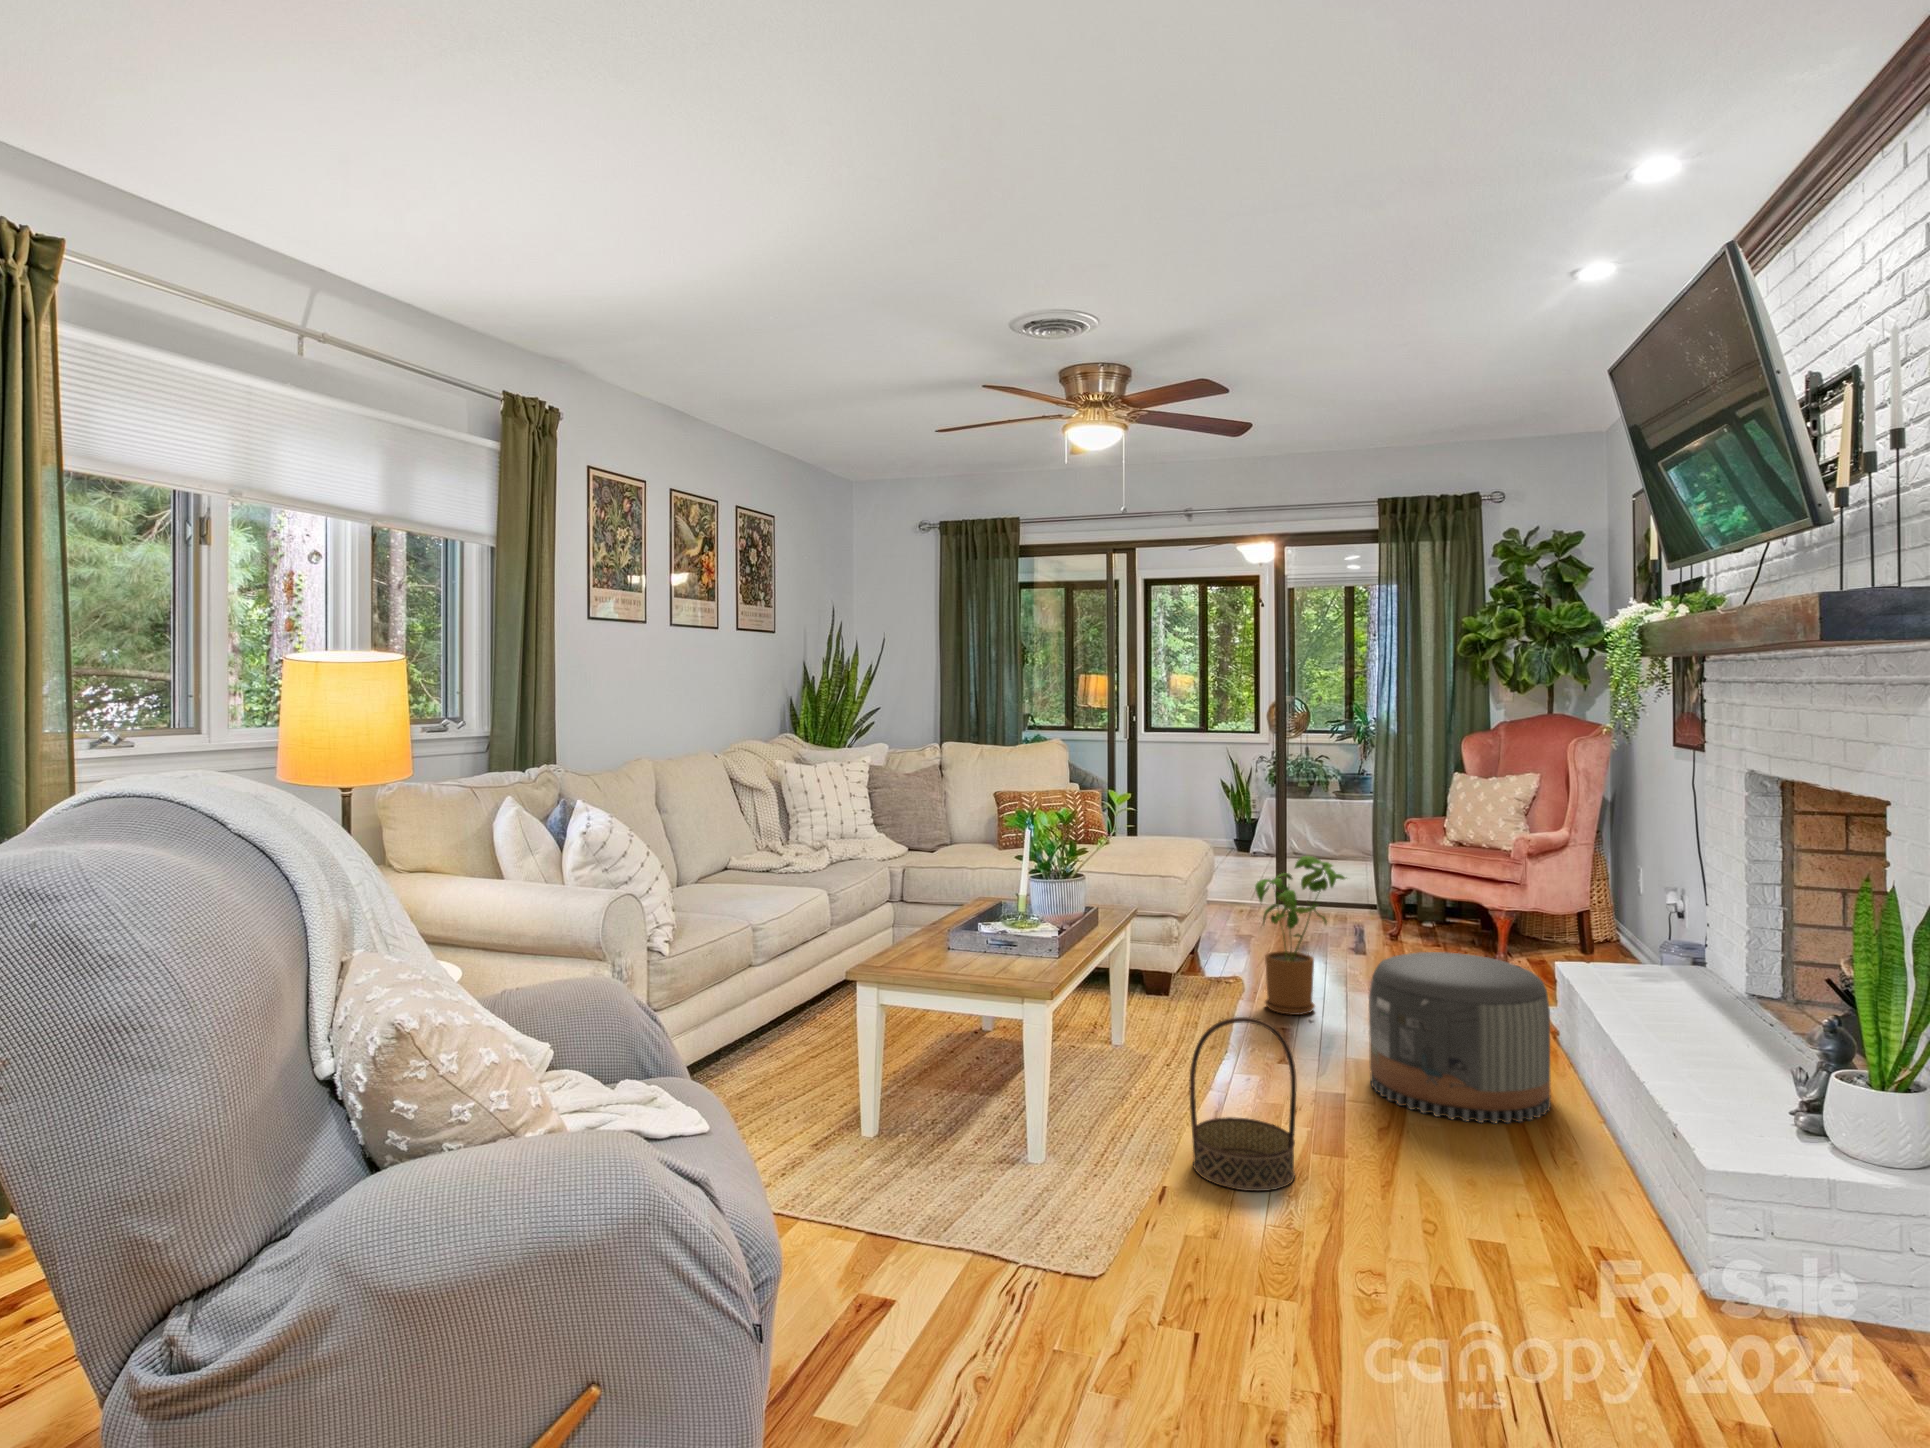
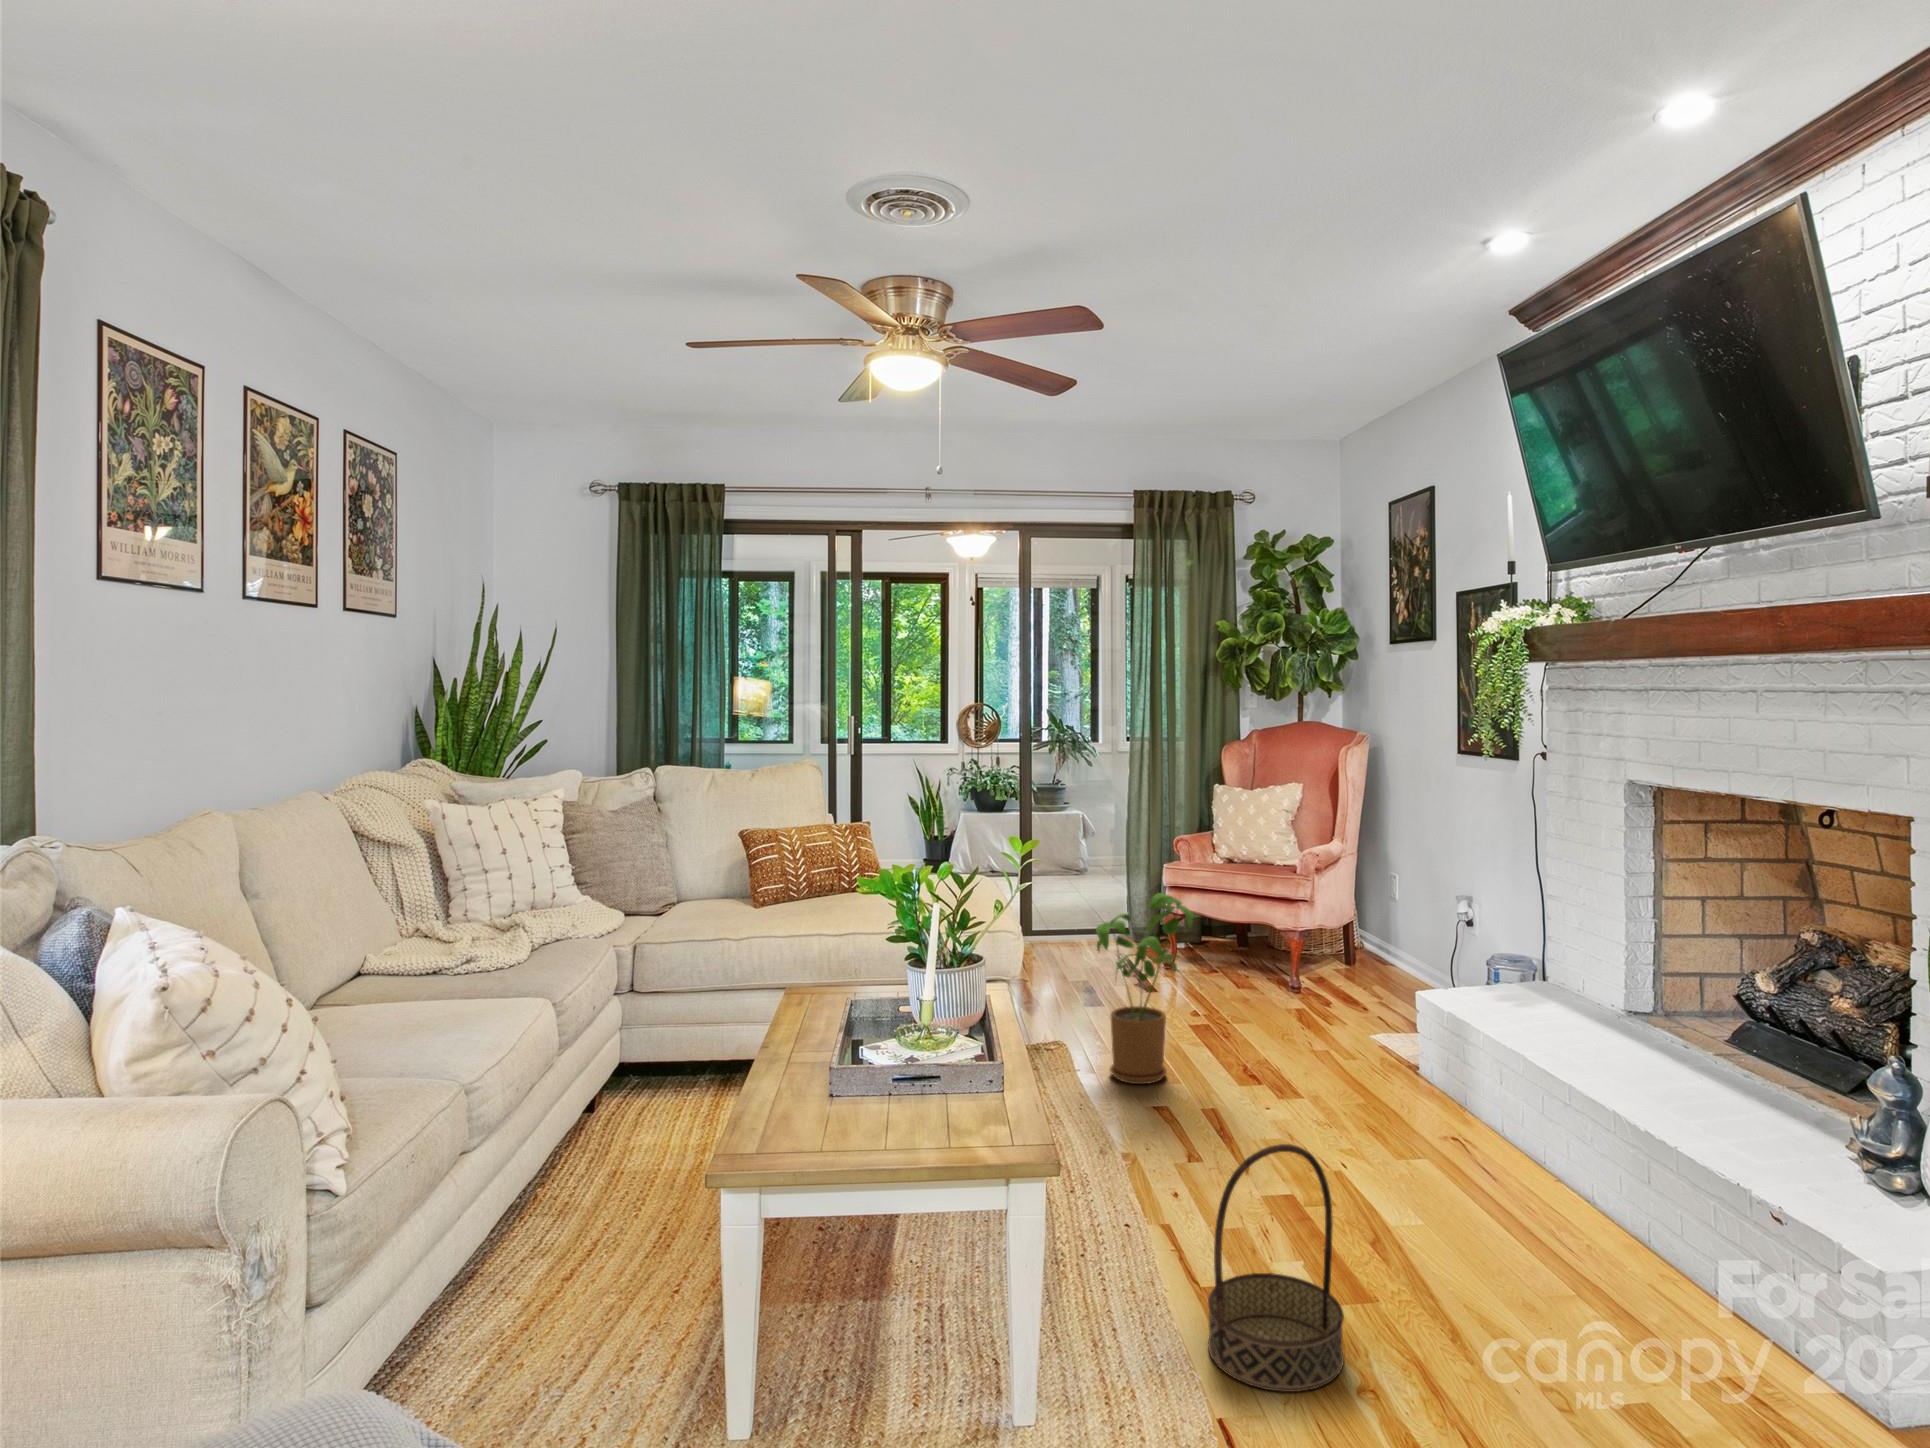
pouf: present [1369,952,1551,1123] -> none [1293,1001,1492,1209]

